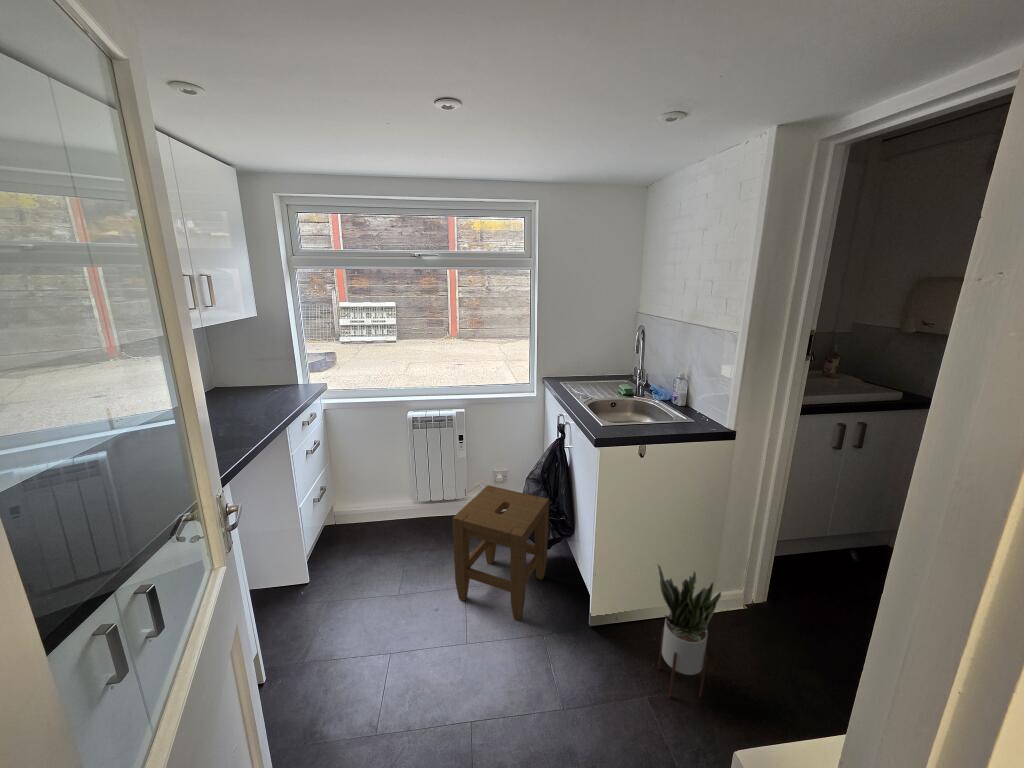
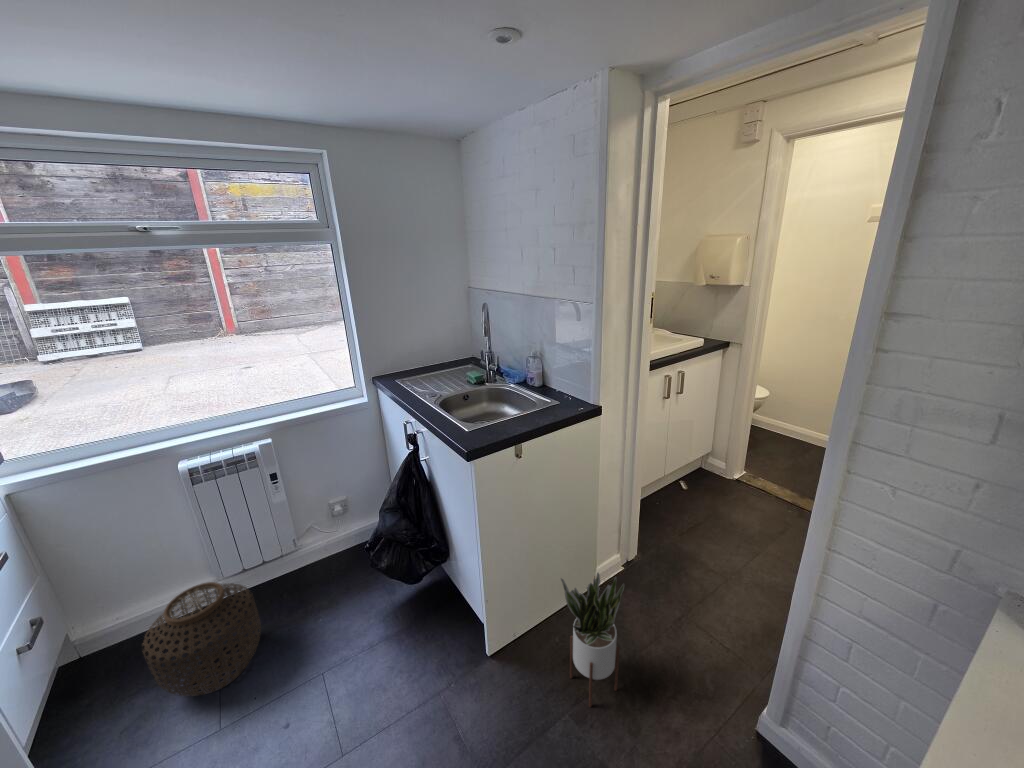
stool: present [453,485,549,621] -> none [286,528,422,696]
woven basket: none [369,496,434,571] -> present [143,582,261,696]

